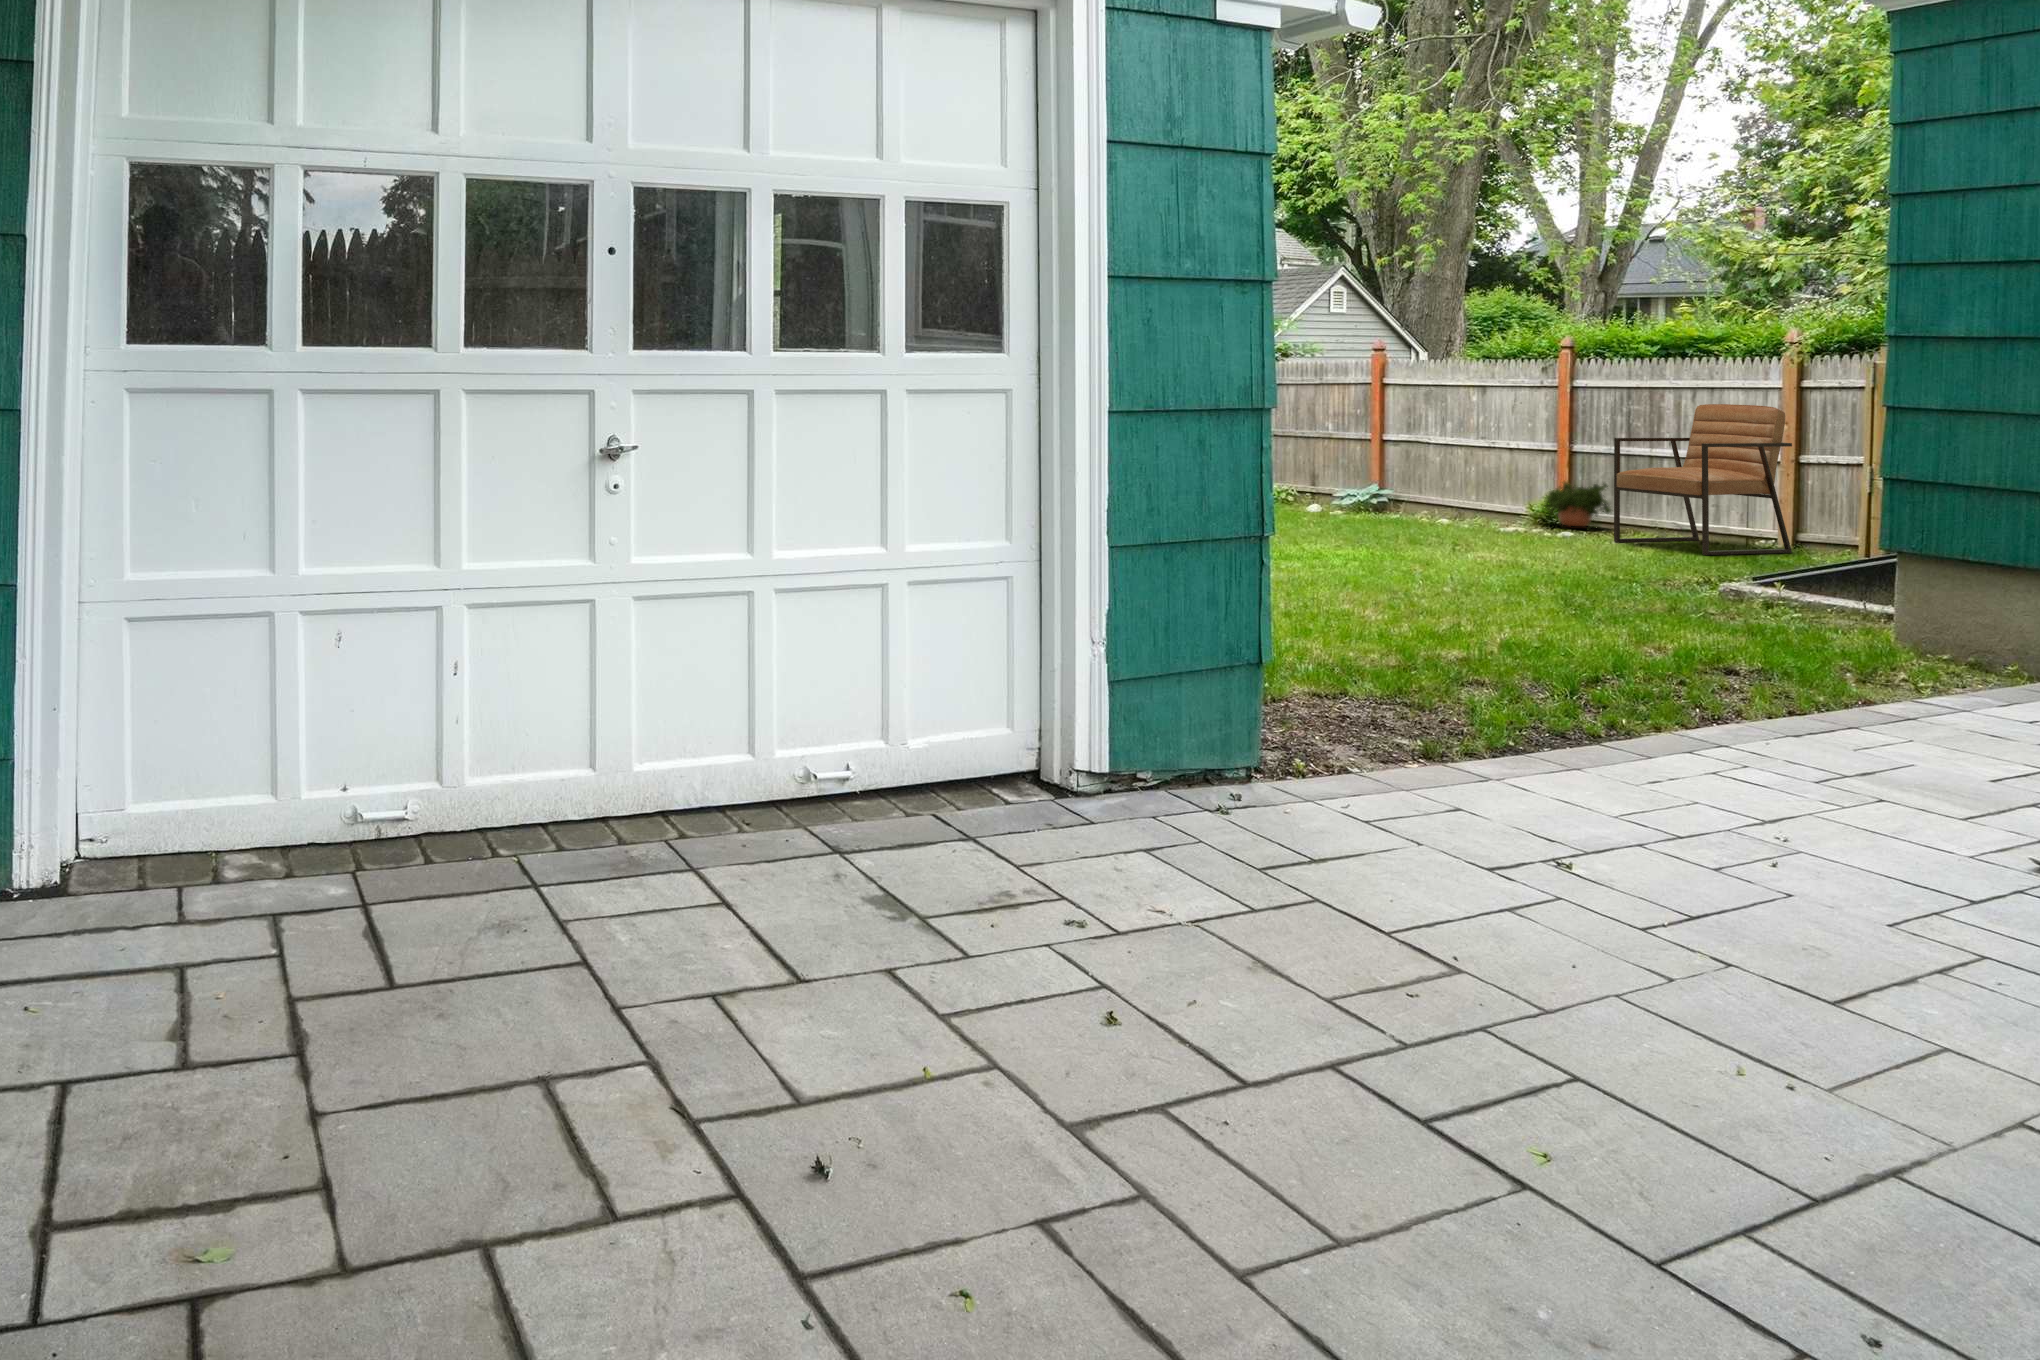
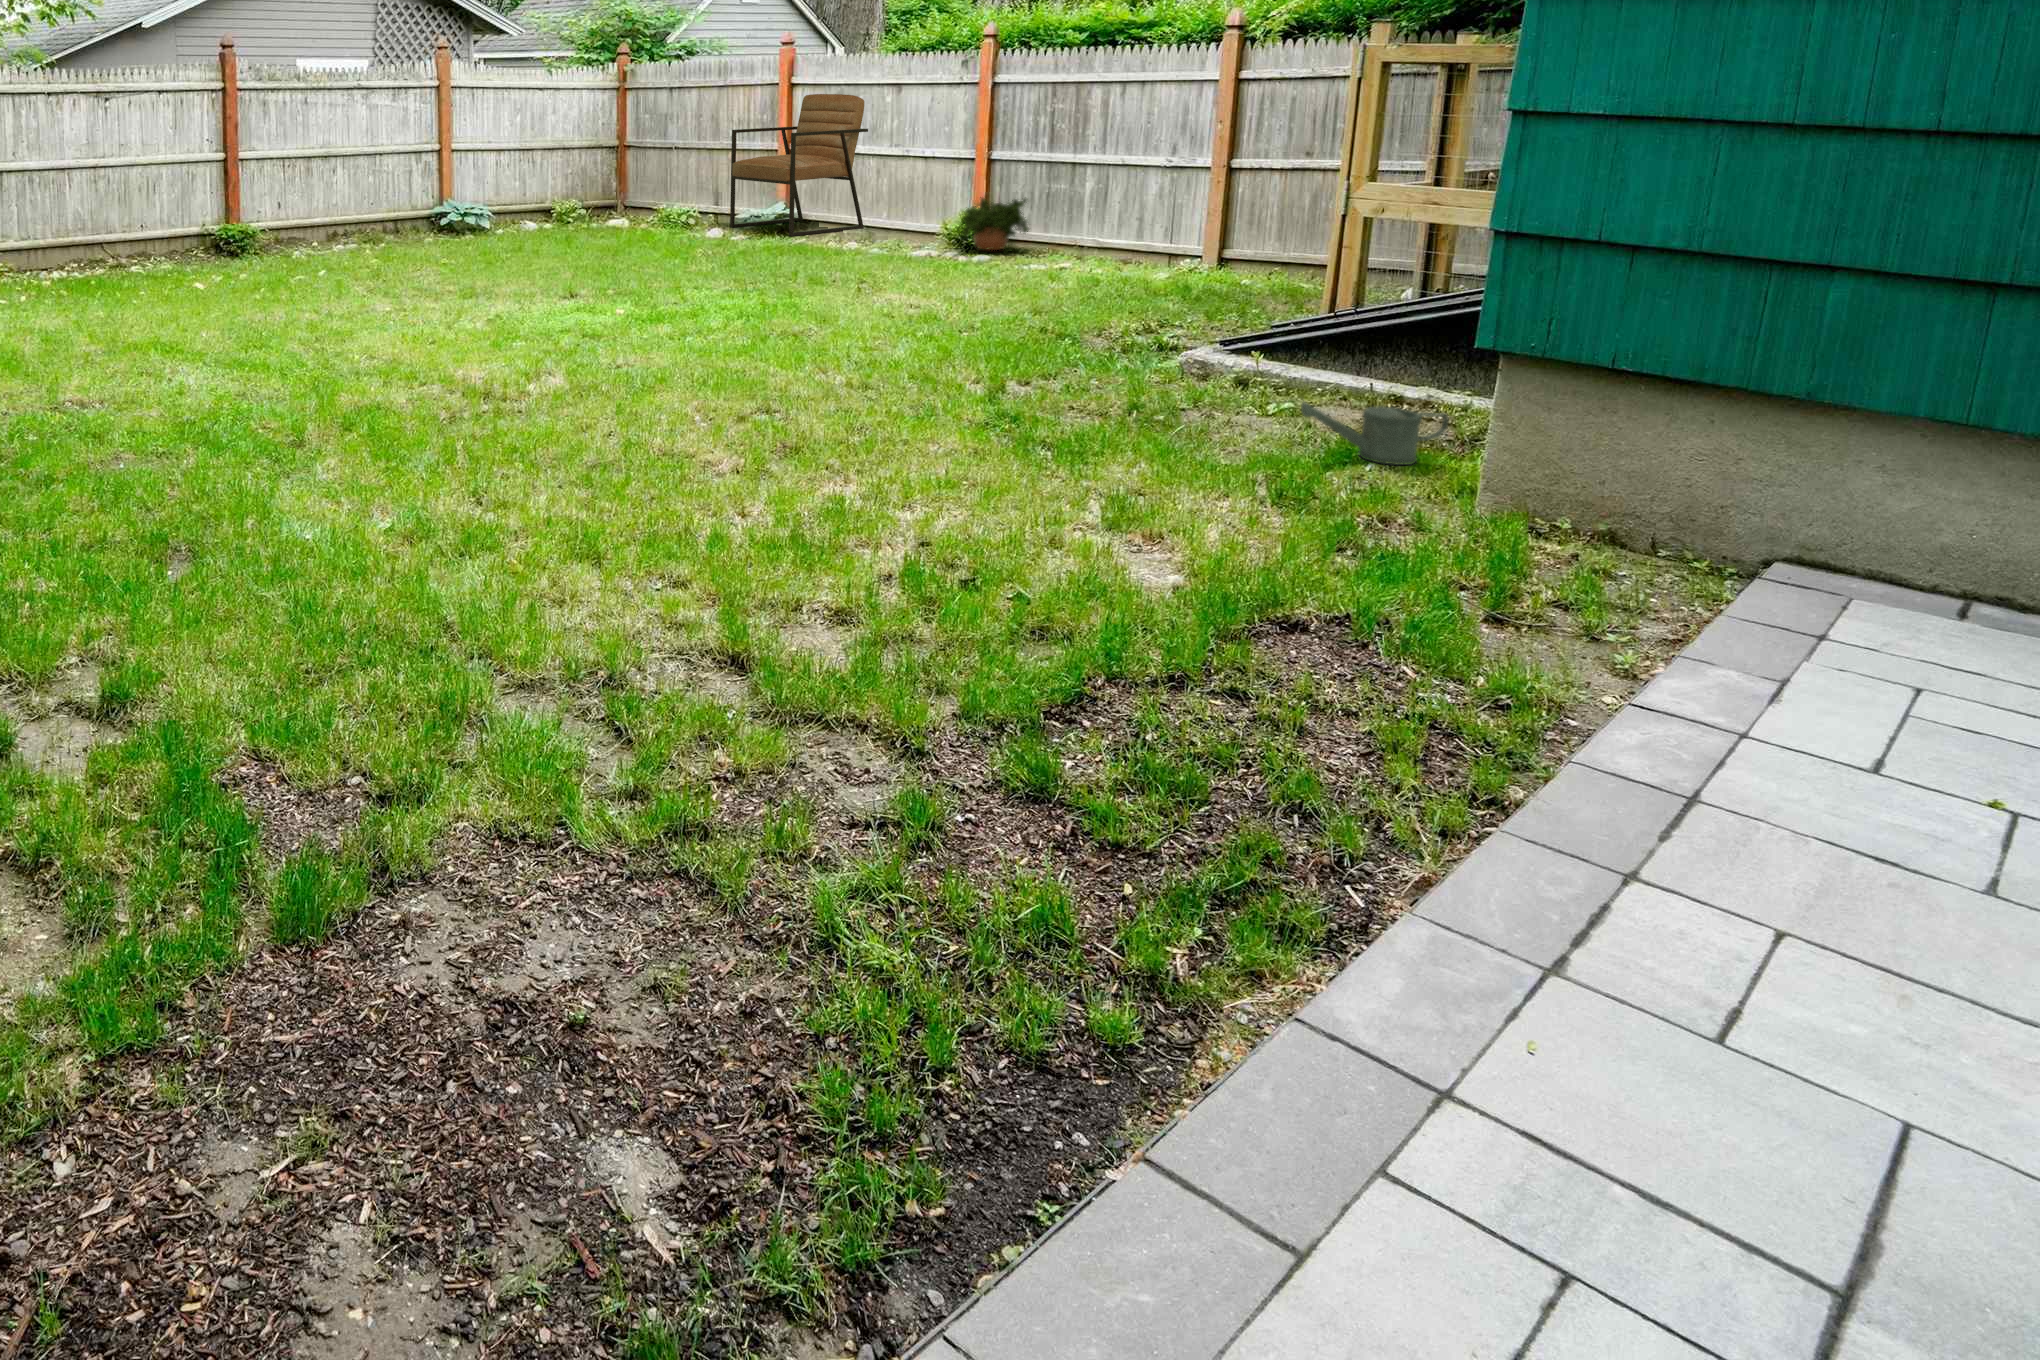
chair: present [1614,404,1792,555] -> present [730,94,868,236]
watering can: none [1784,598,1902,645] -> present [1301,401,1449,465]

